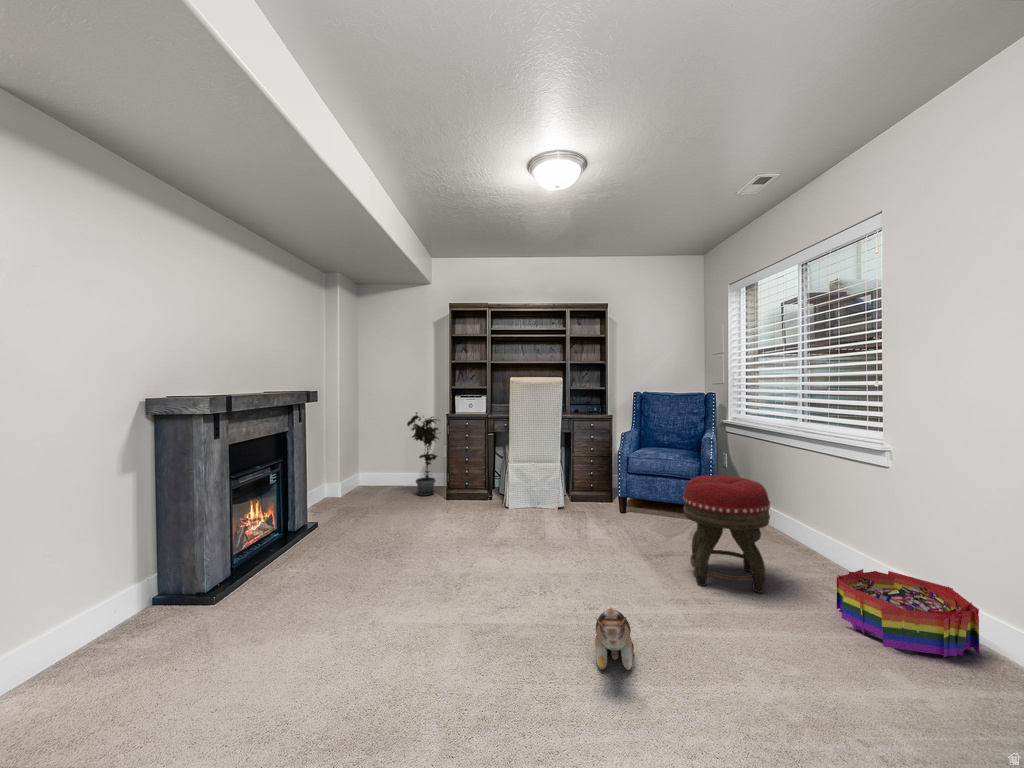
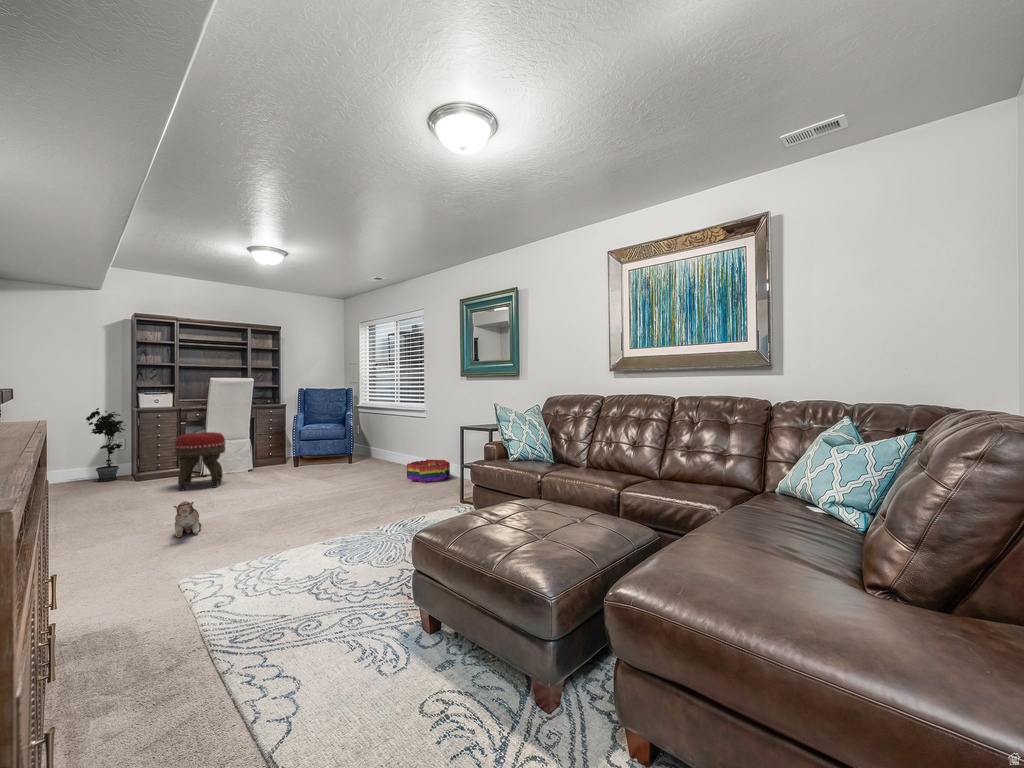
footstool: present [683,475,770,593] -> present [174,432,225,491]
plush toy: present [595,608,634,670] -> present [174,501,201,537]

